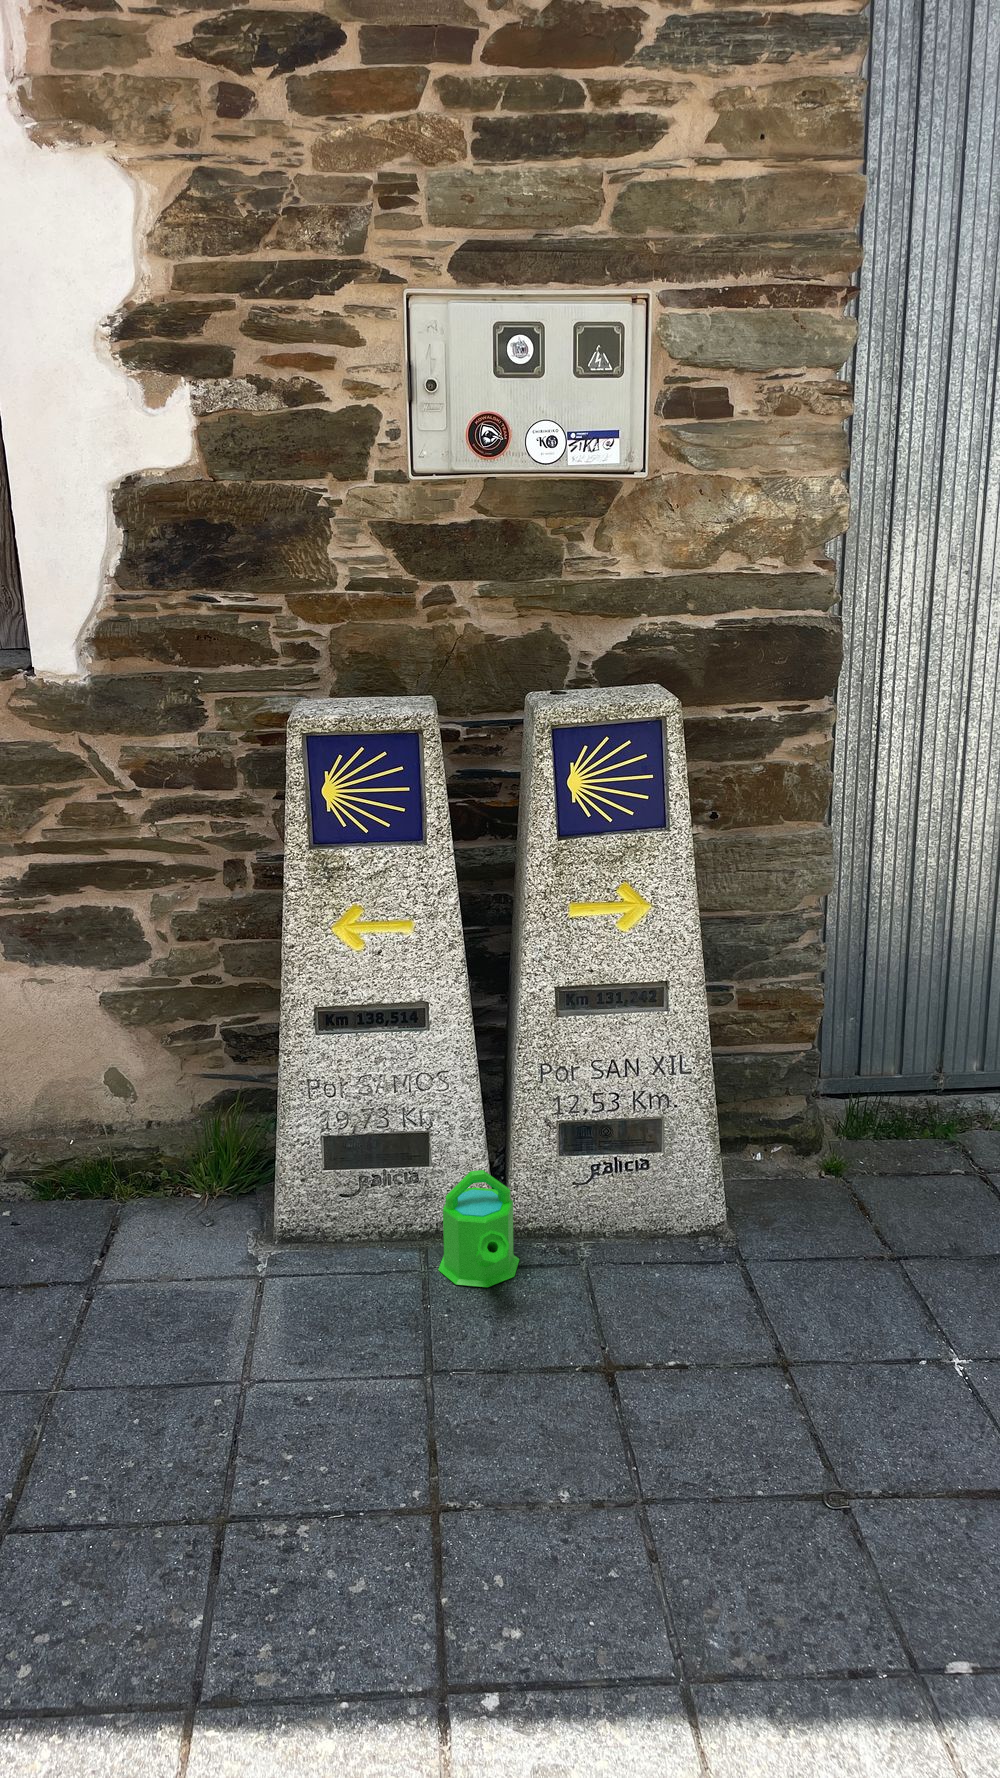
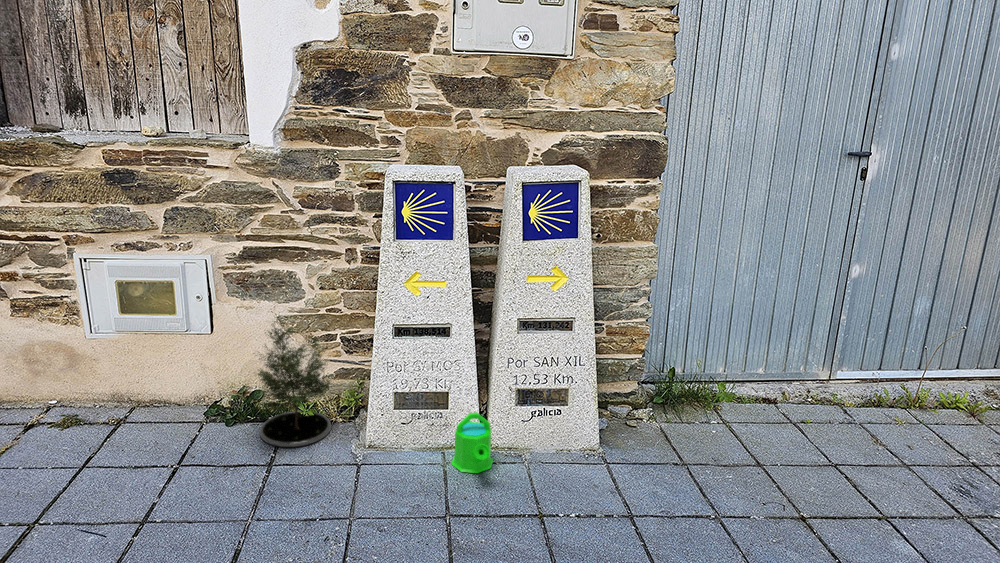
potted tree: none [53,995,212,1245] -> present [253,316,333,447]

